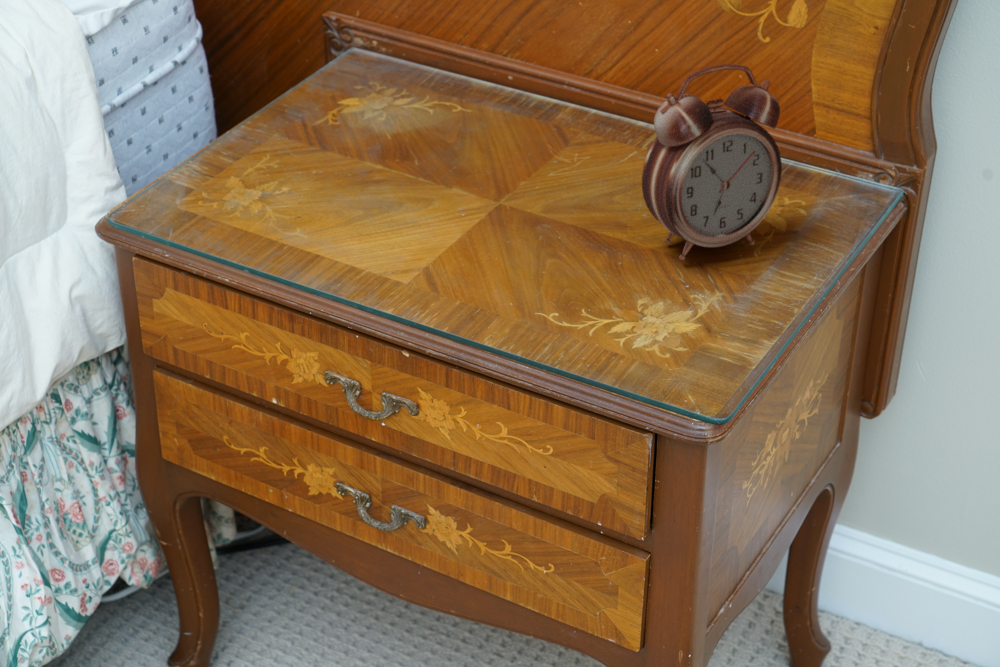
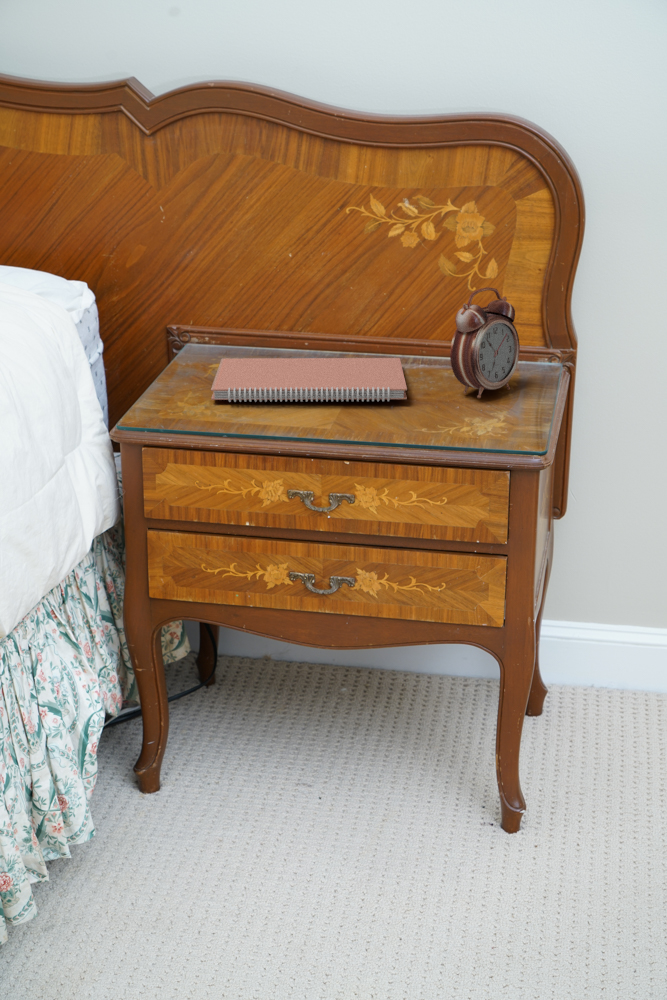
notebook: none [250,109,601,245] -> present [211,358,407,402]

